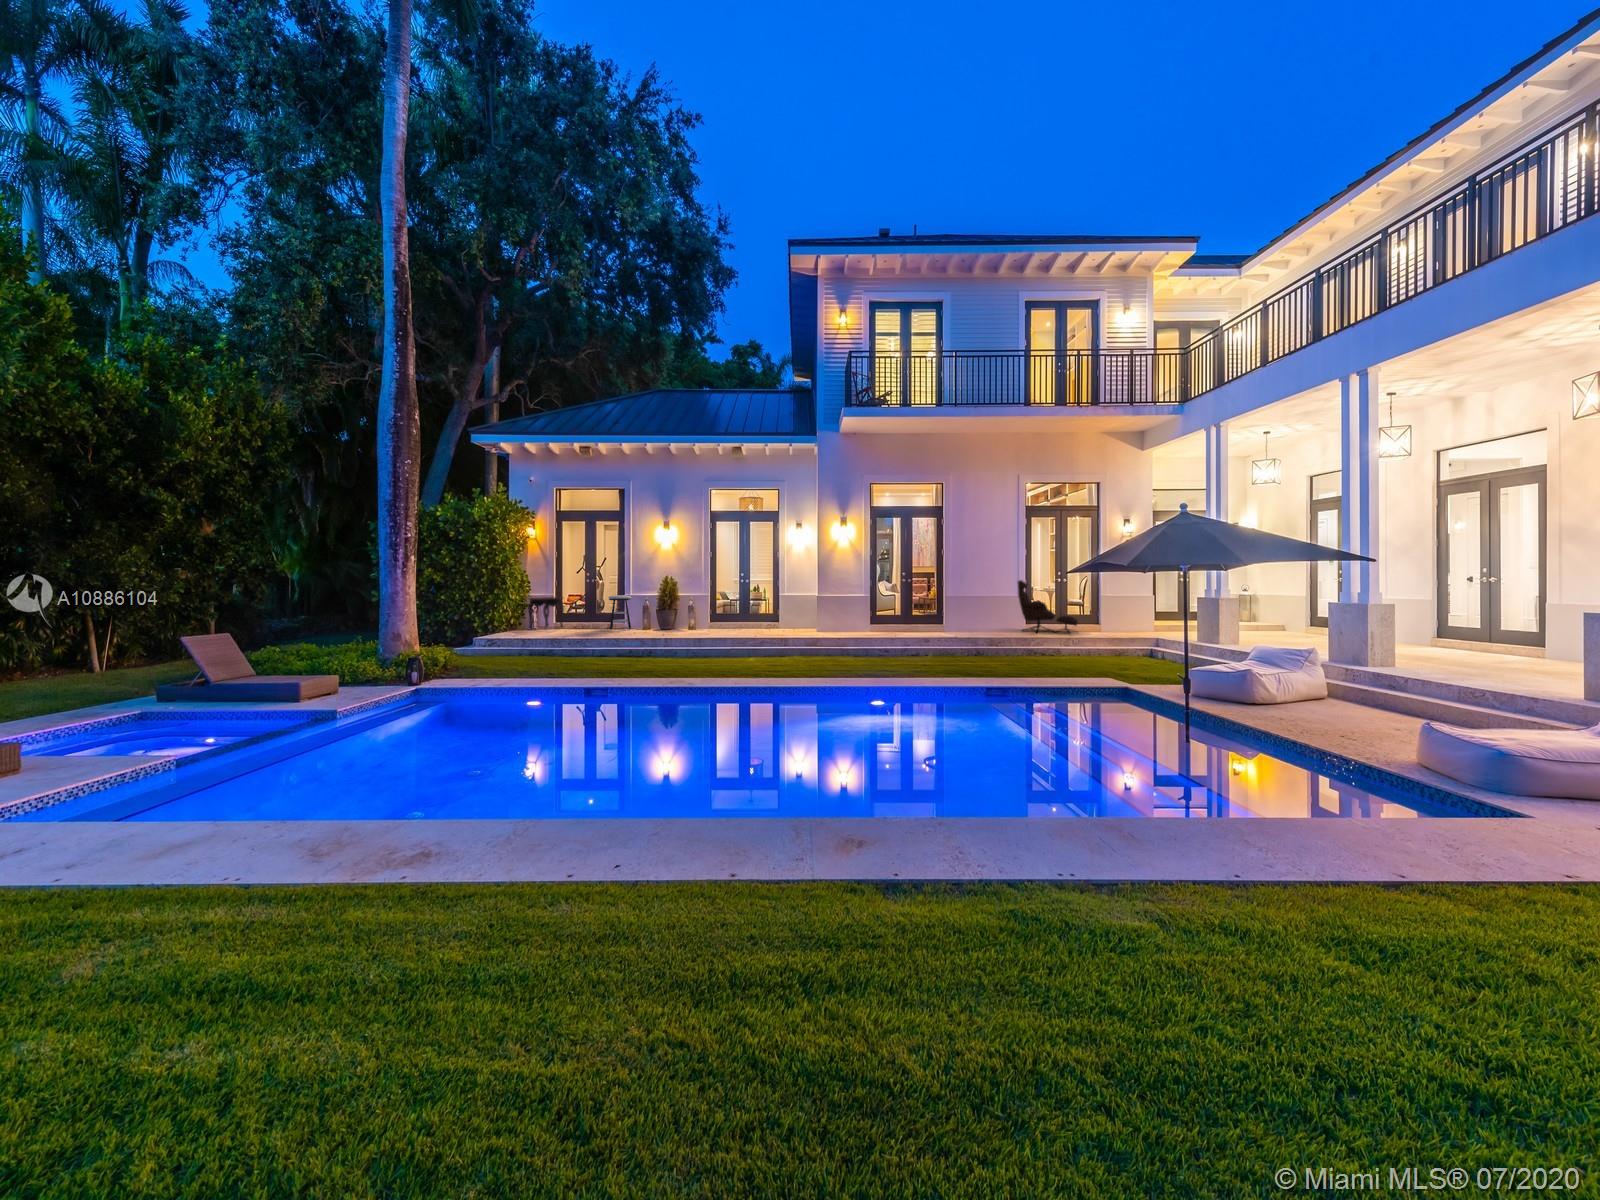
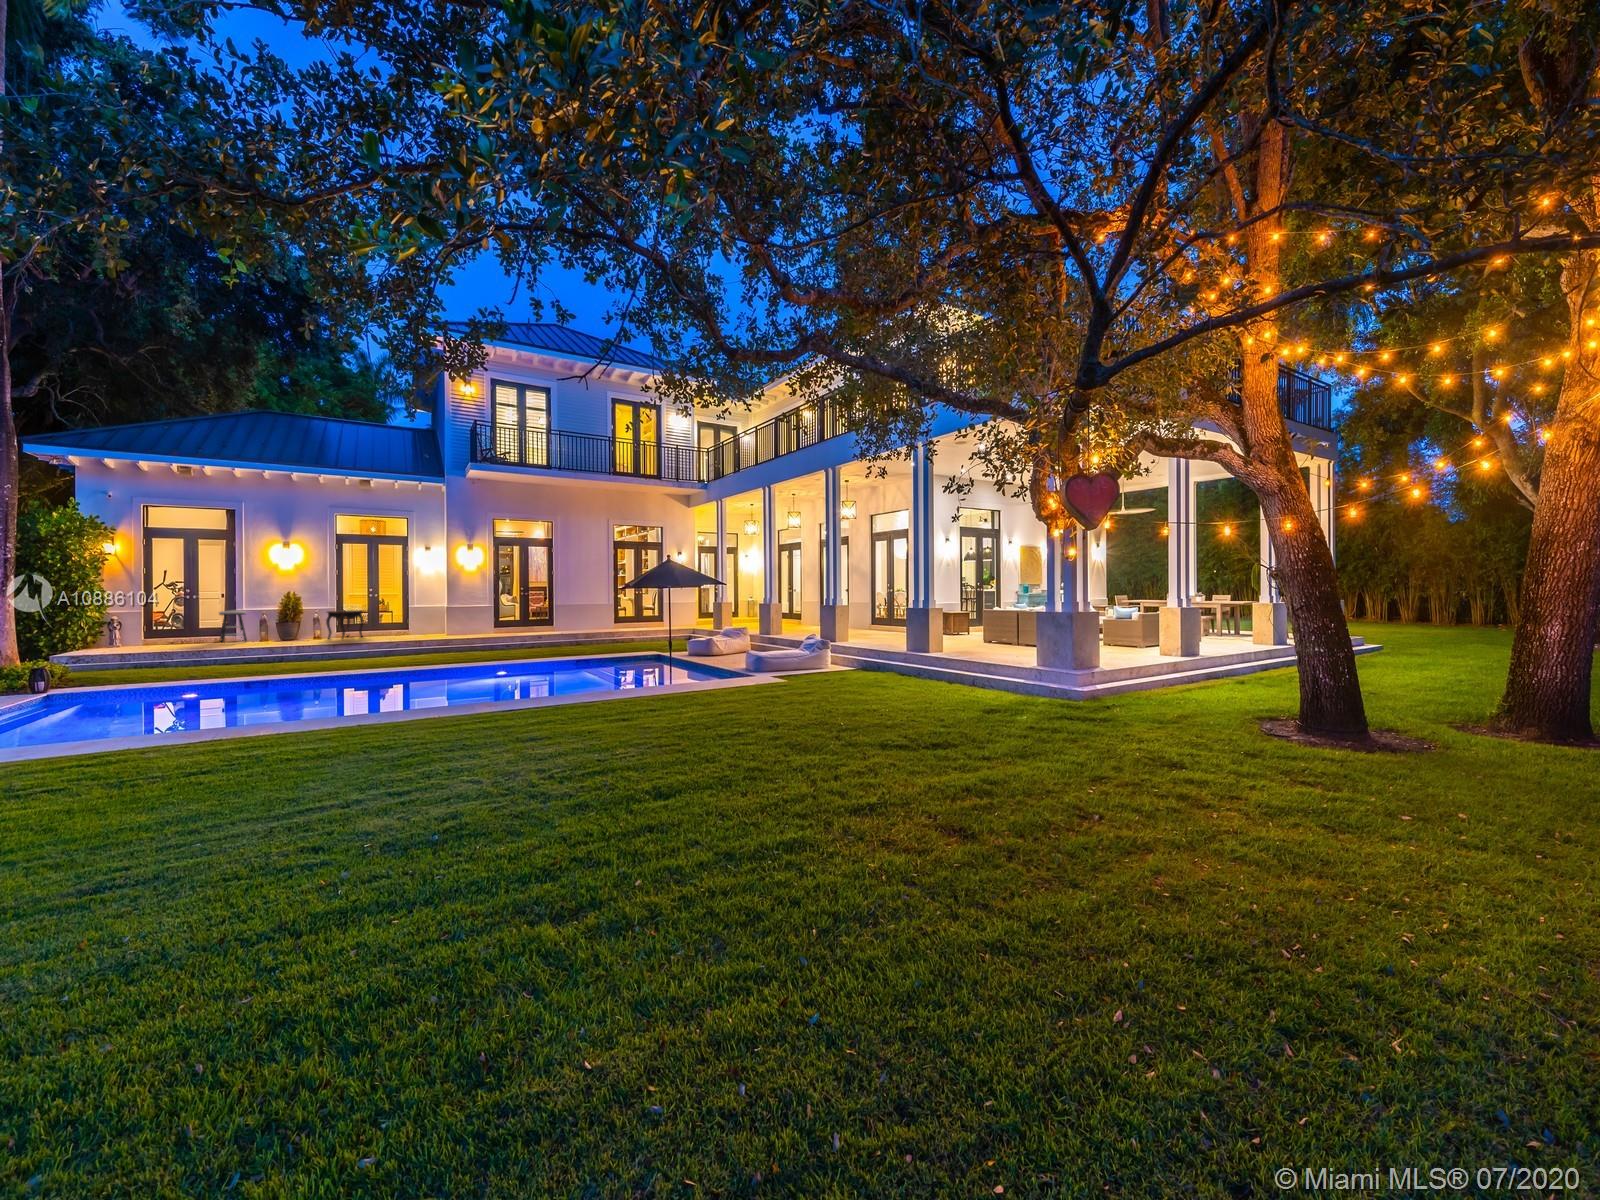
lounge chair: present [1018,580,1078,632] -> none [609,594,651,630]
side table: present [529,597,564,629] -> present [326,610,364,639]

